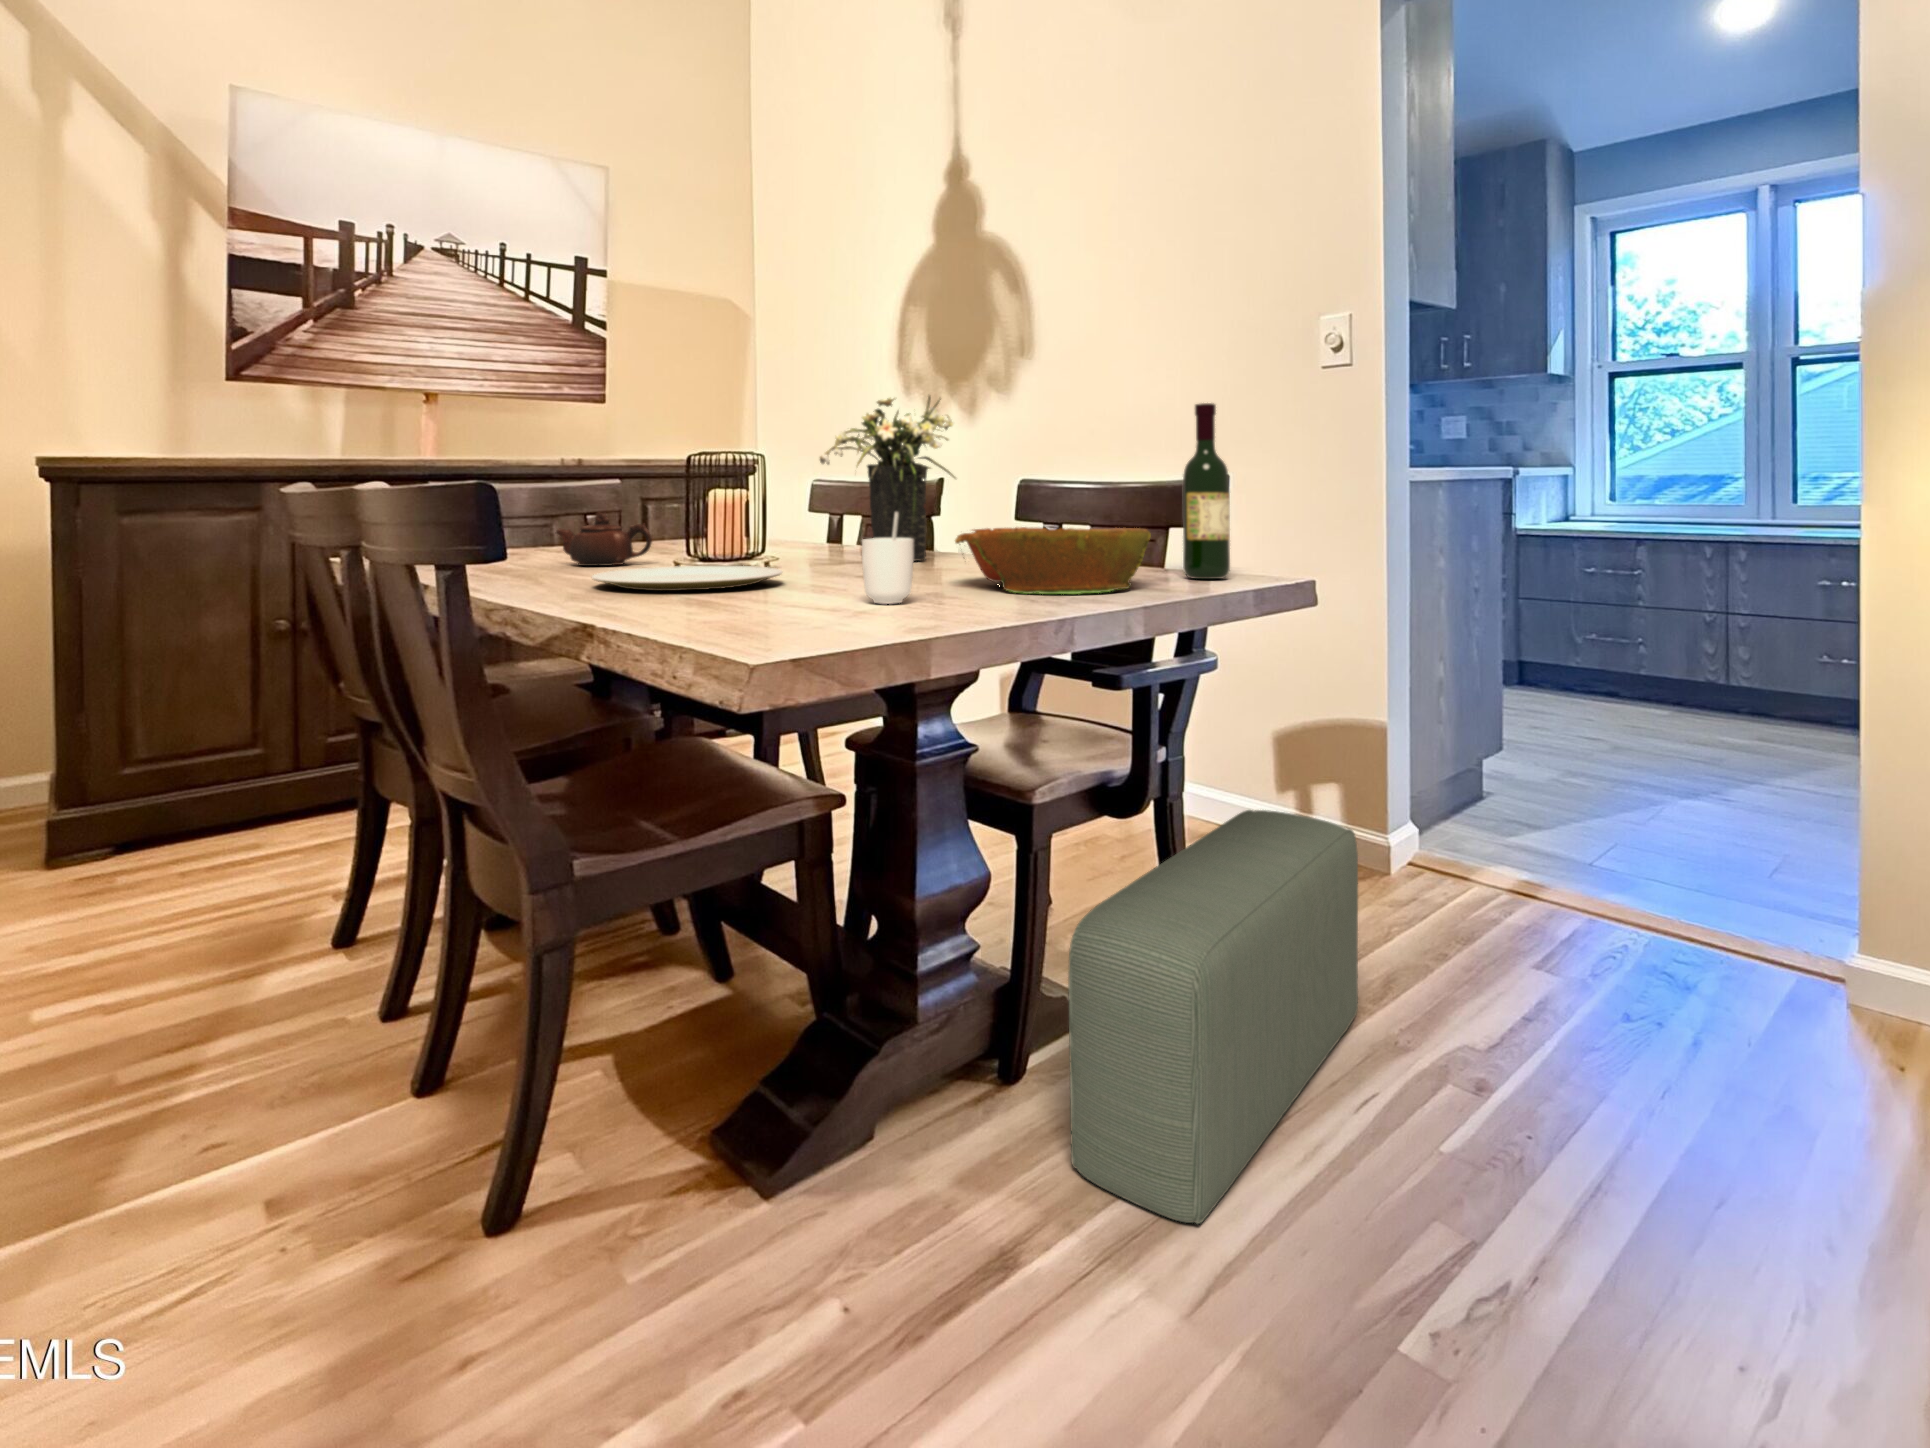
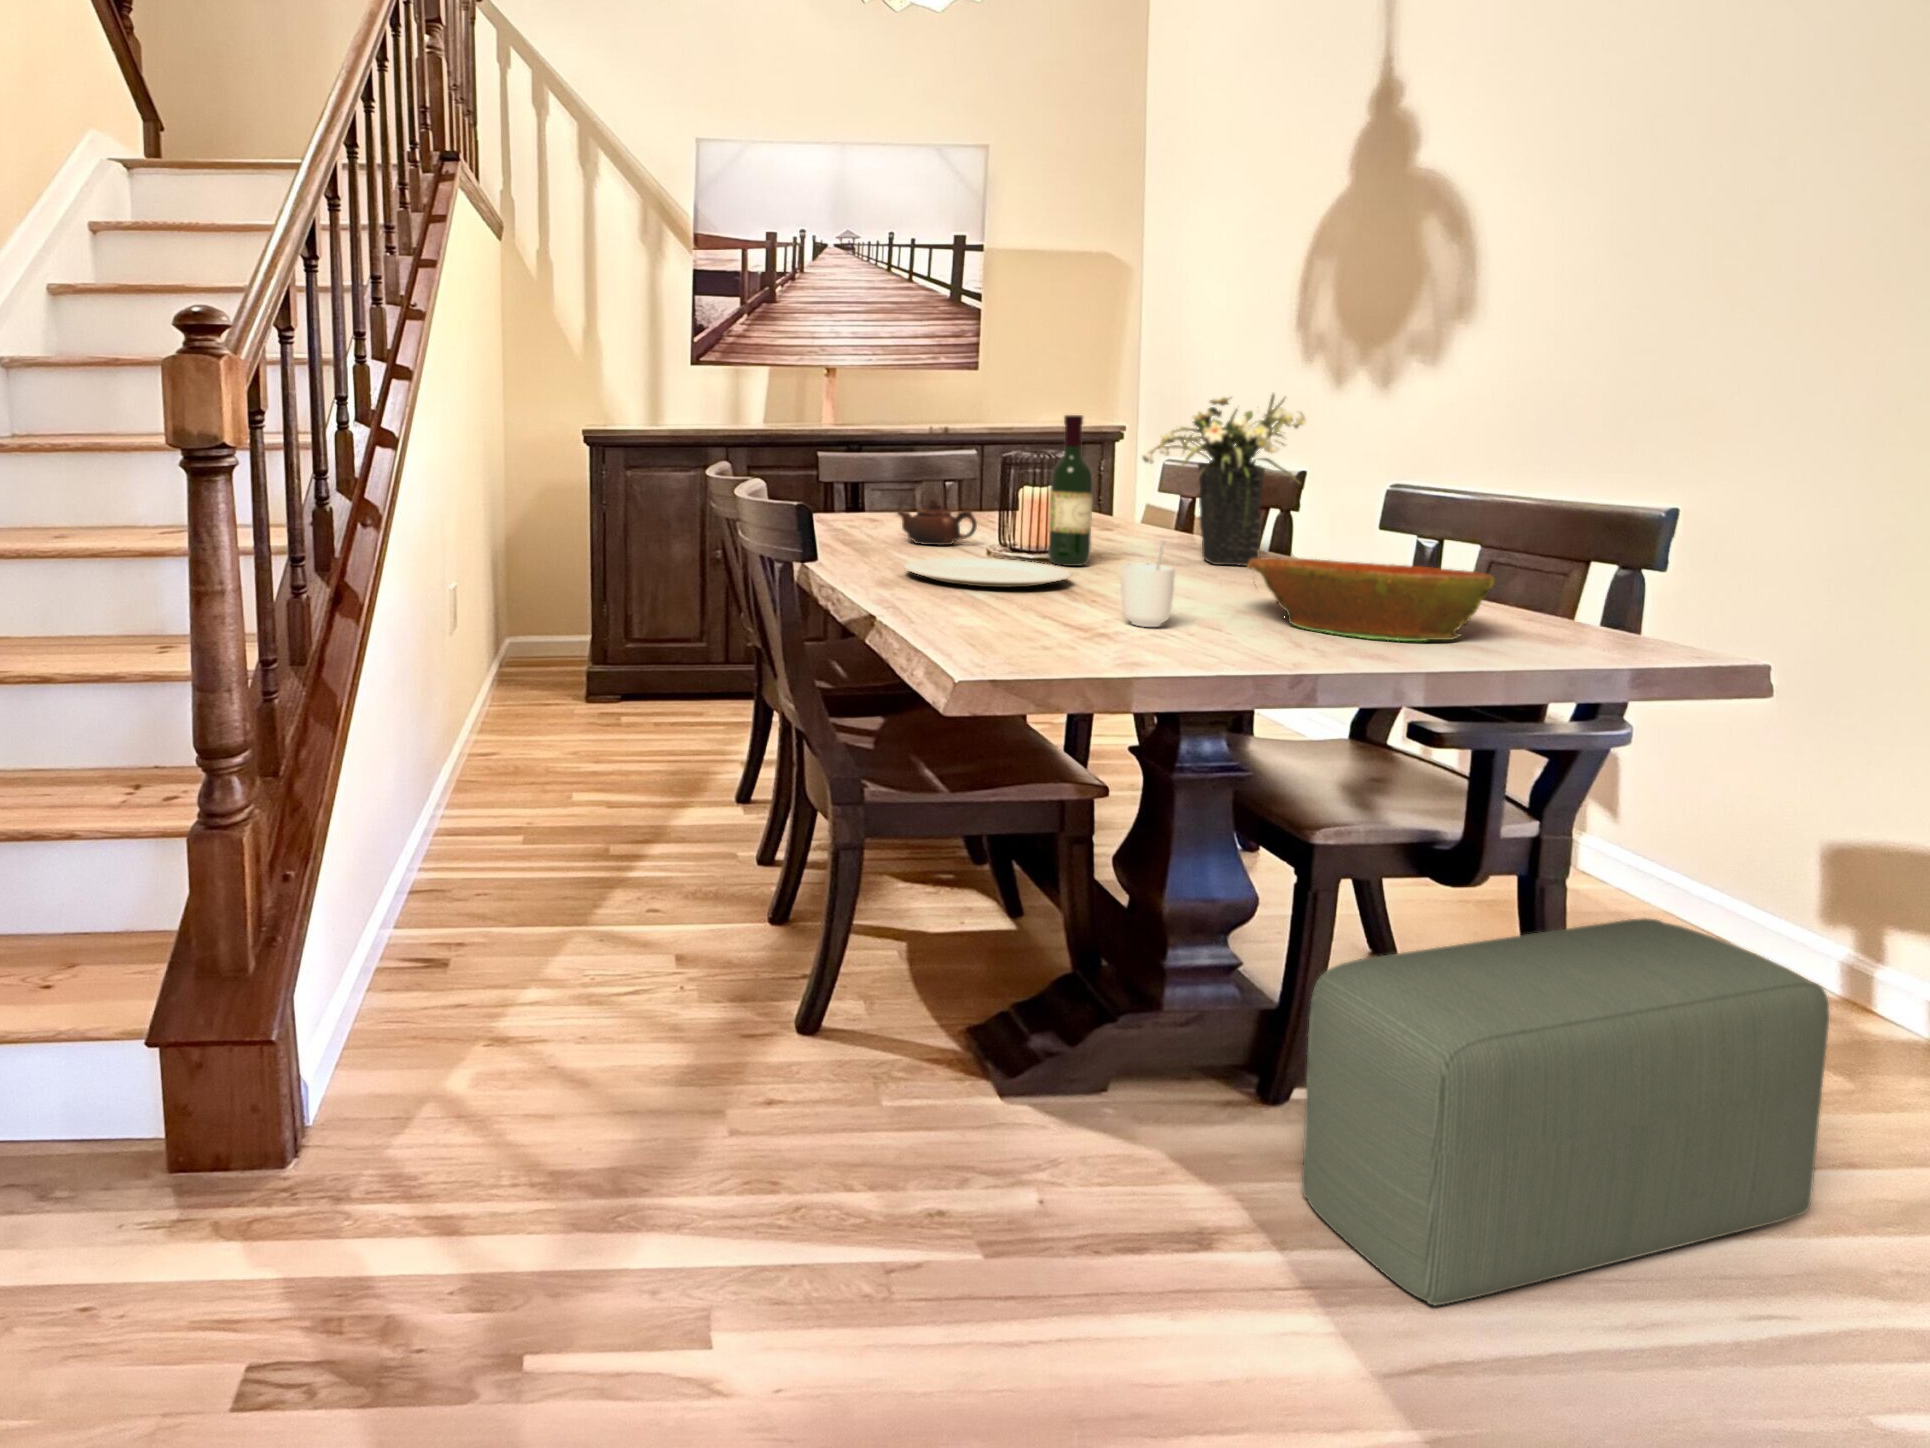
wine bottle: present [1183,403,1230,579] -> present [1048,415,1093,566]

